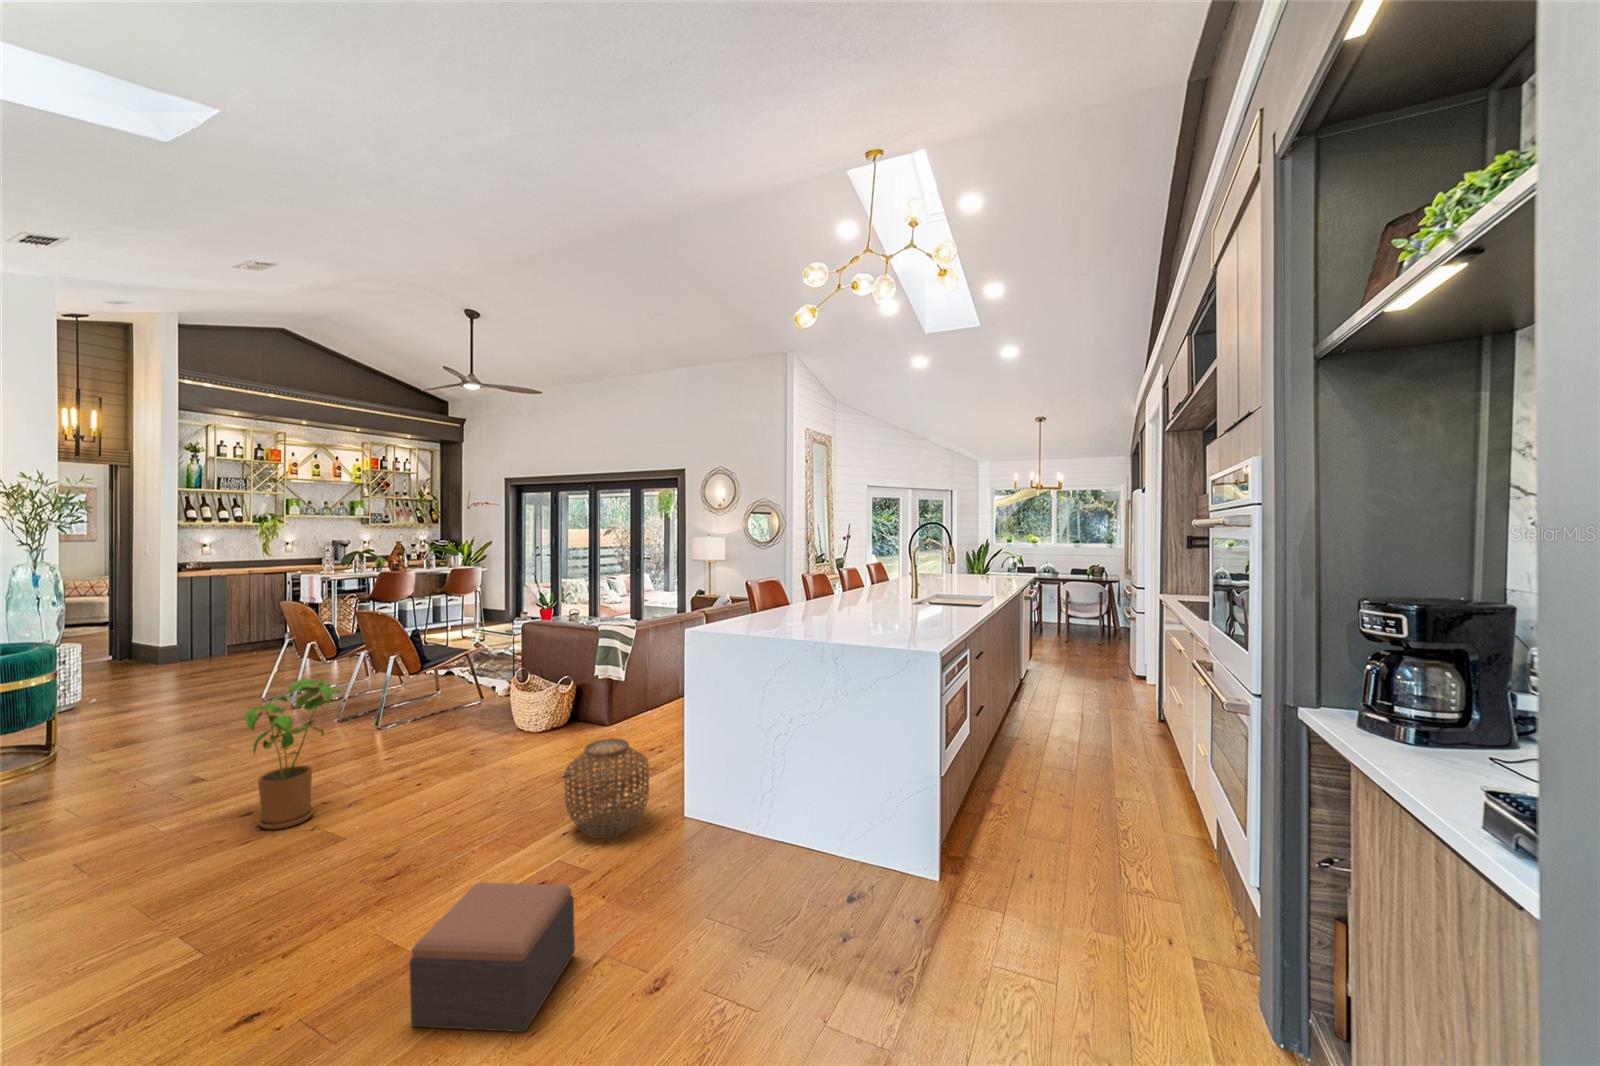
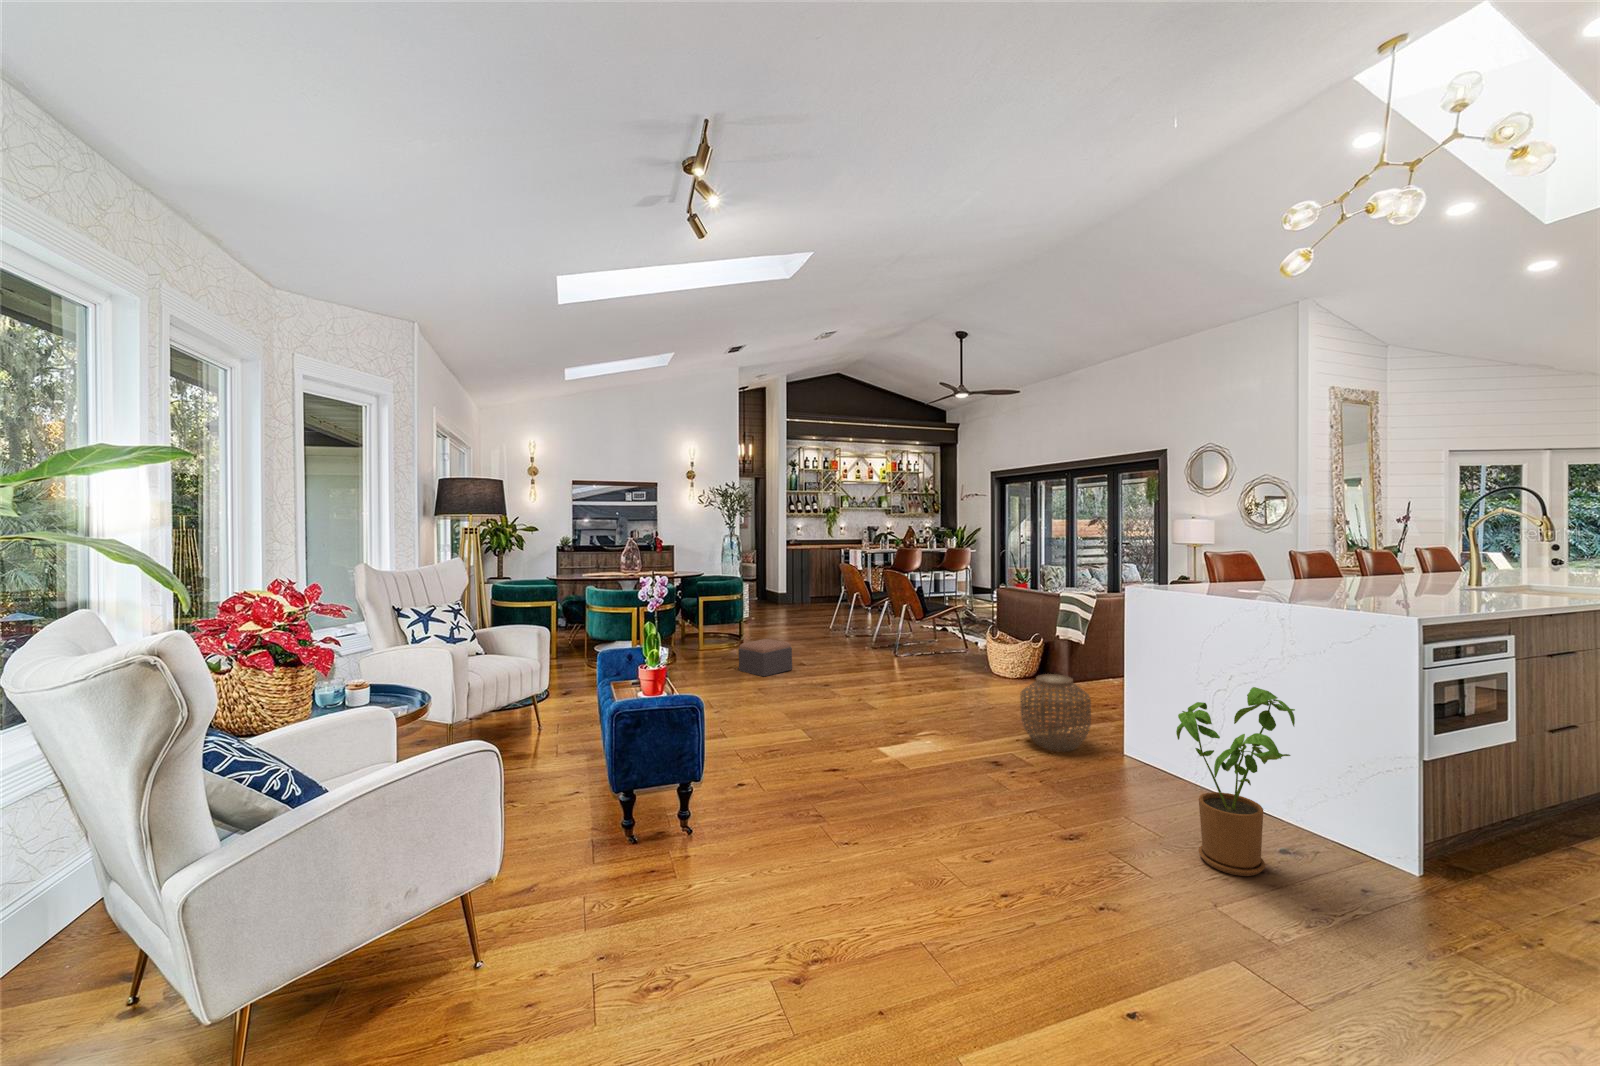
house plant: present [245,679,342,829] -> present [1176,687,1295,876]
footstool: present [409,882,575,1032] -> present [739,639,792,677]

